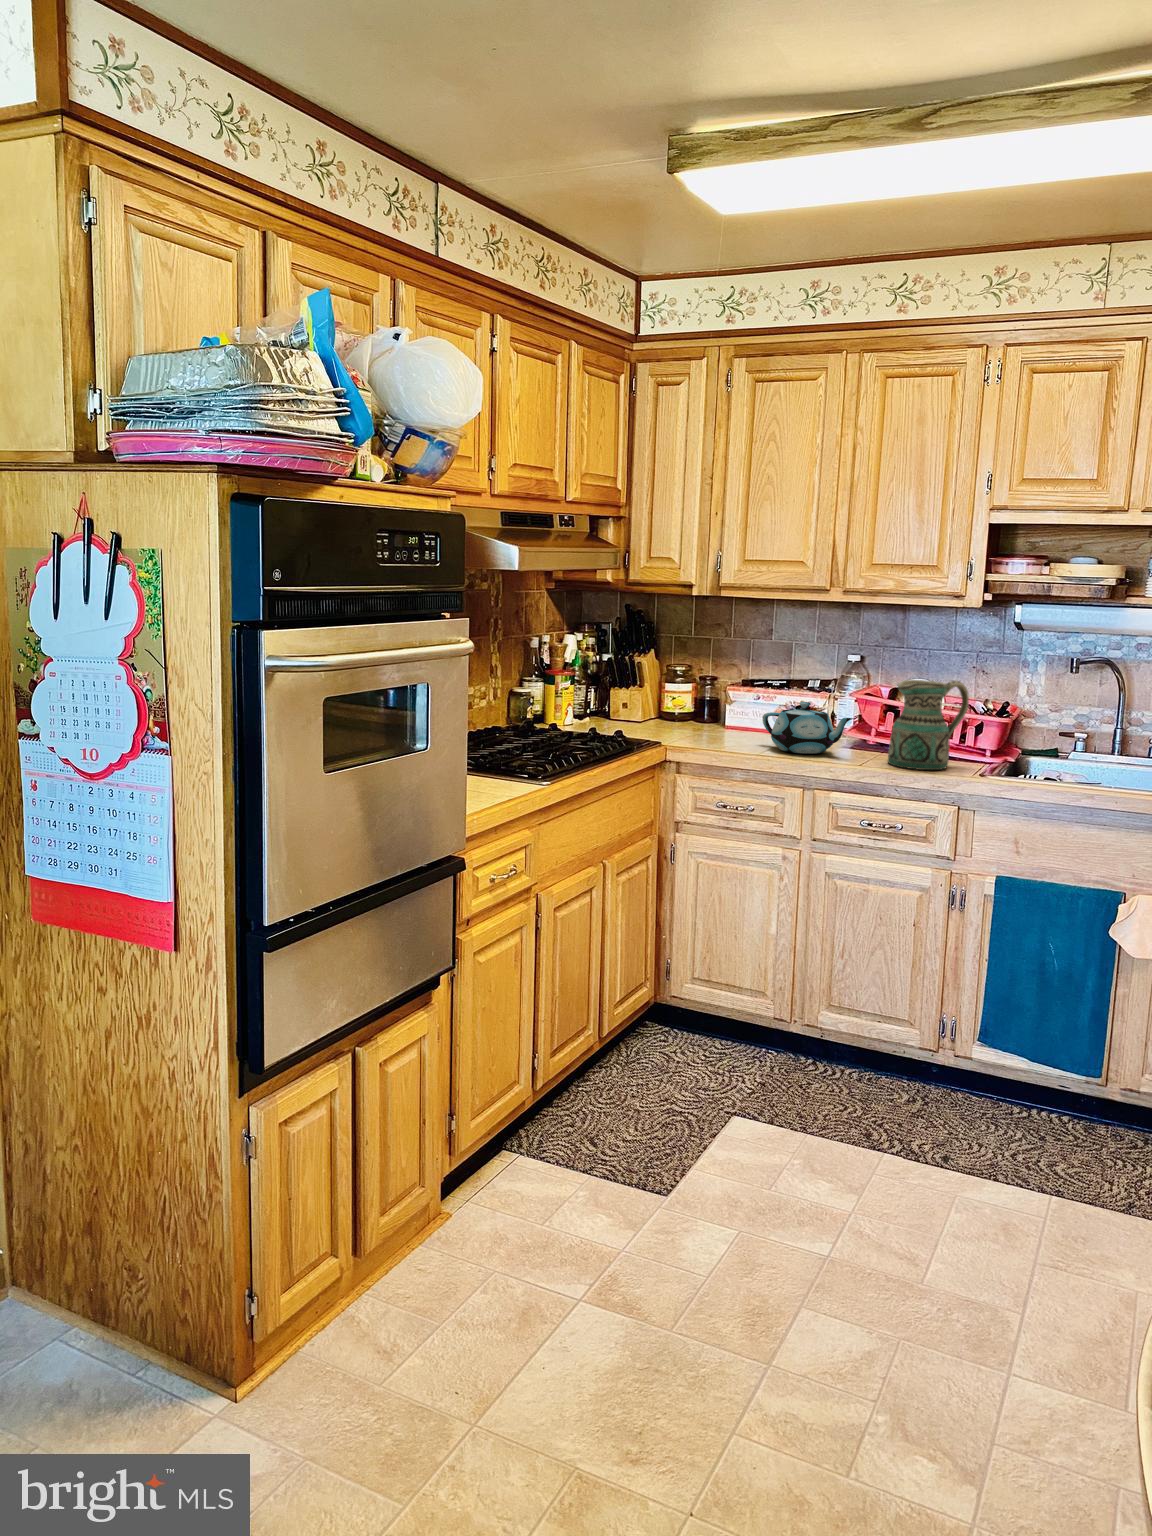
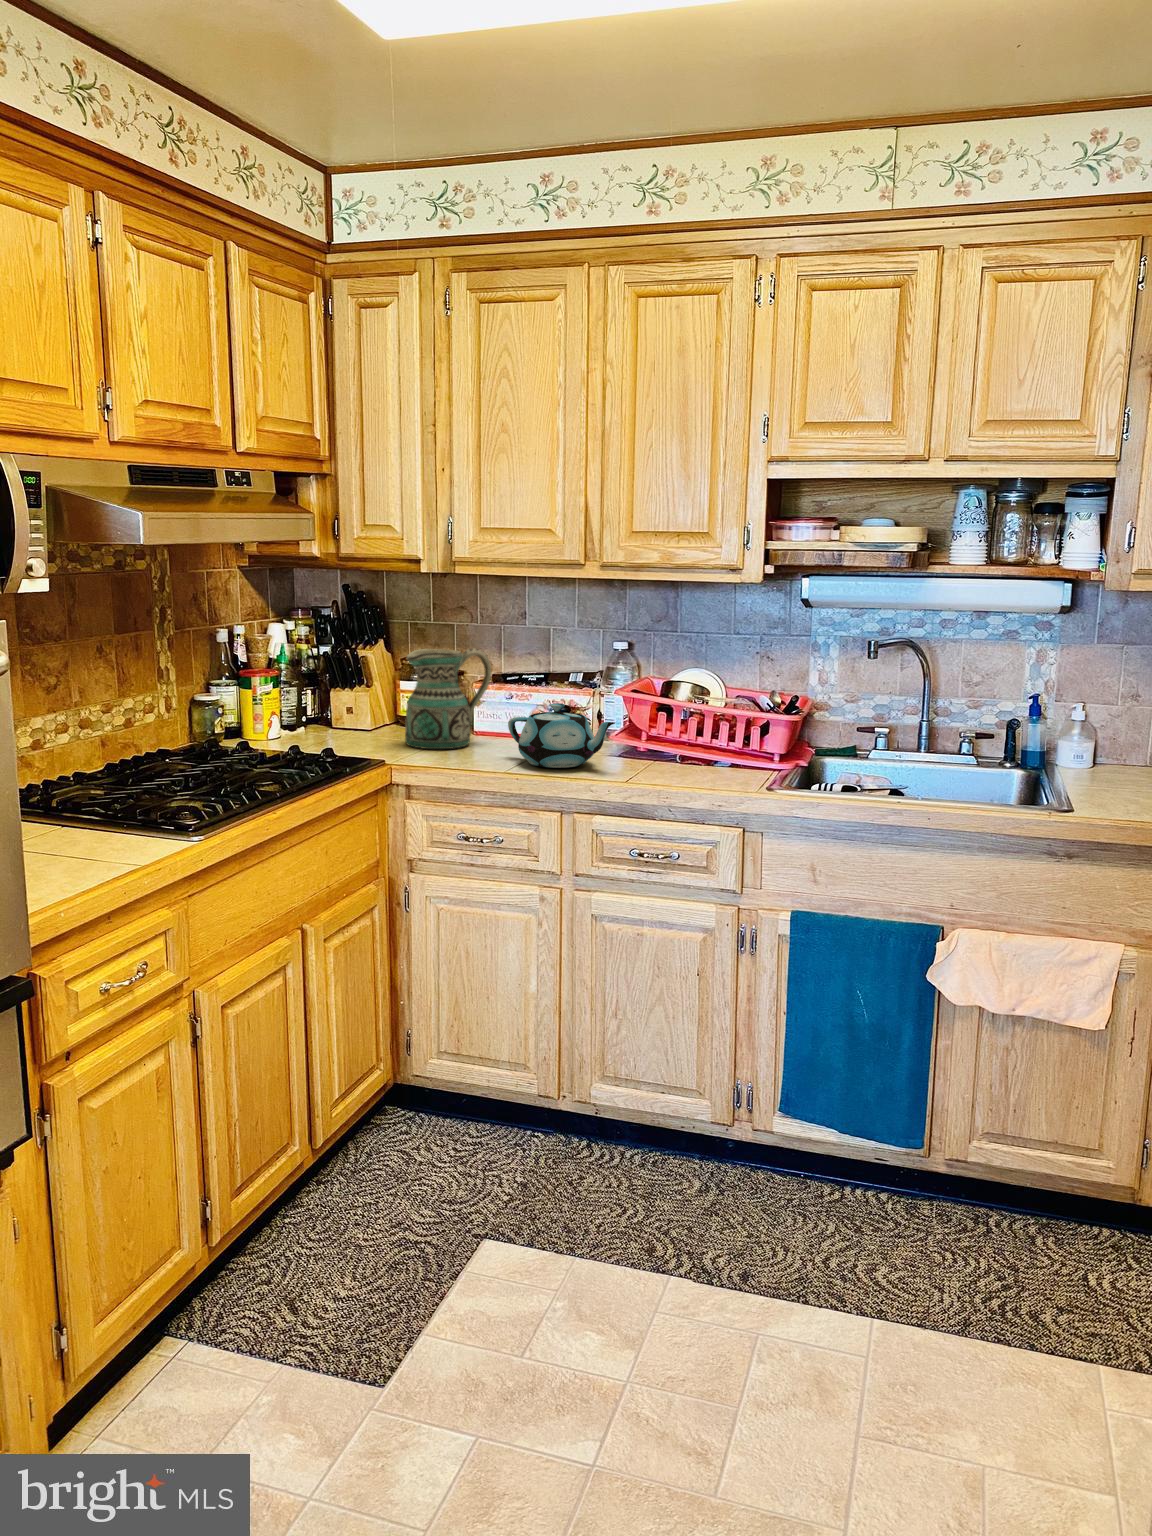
ceramic pitcher: present [888,680,969,770] -> present [405,648,491,749]

